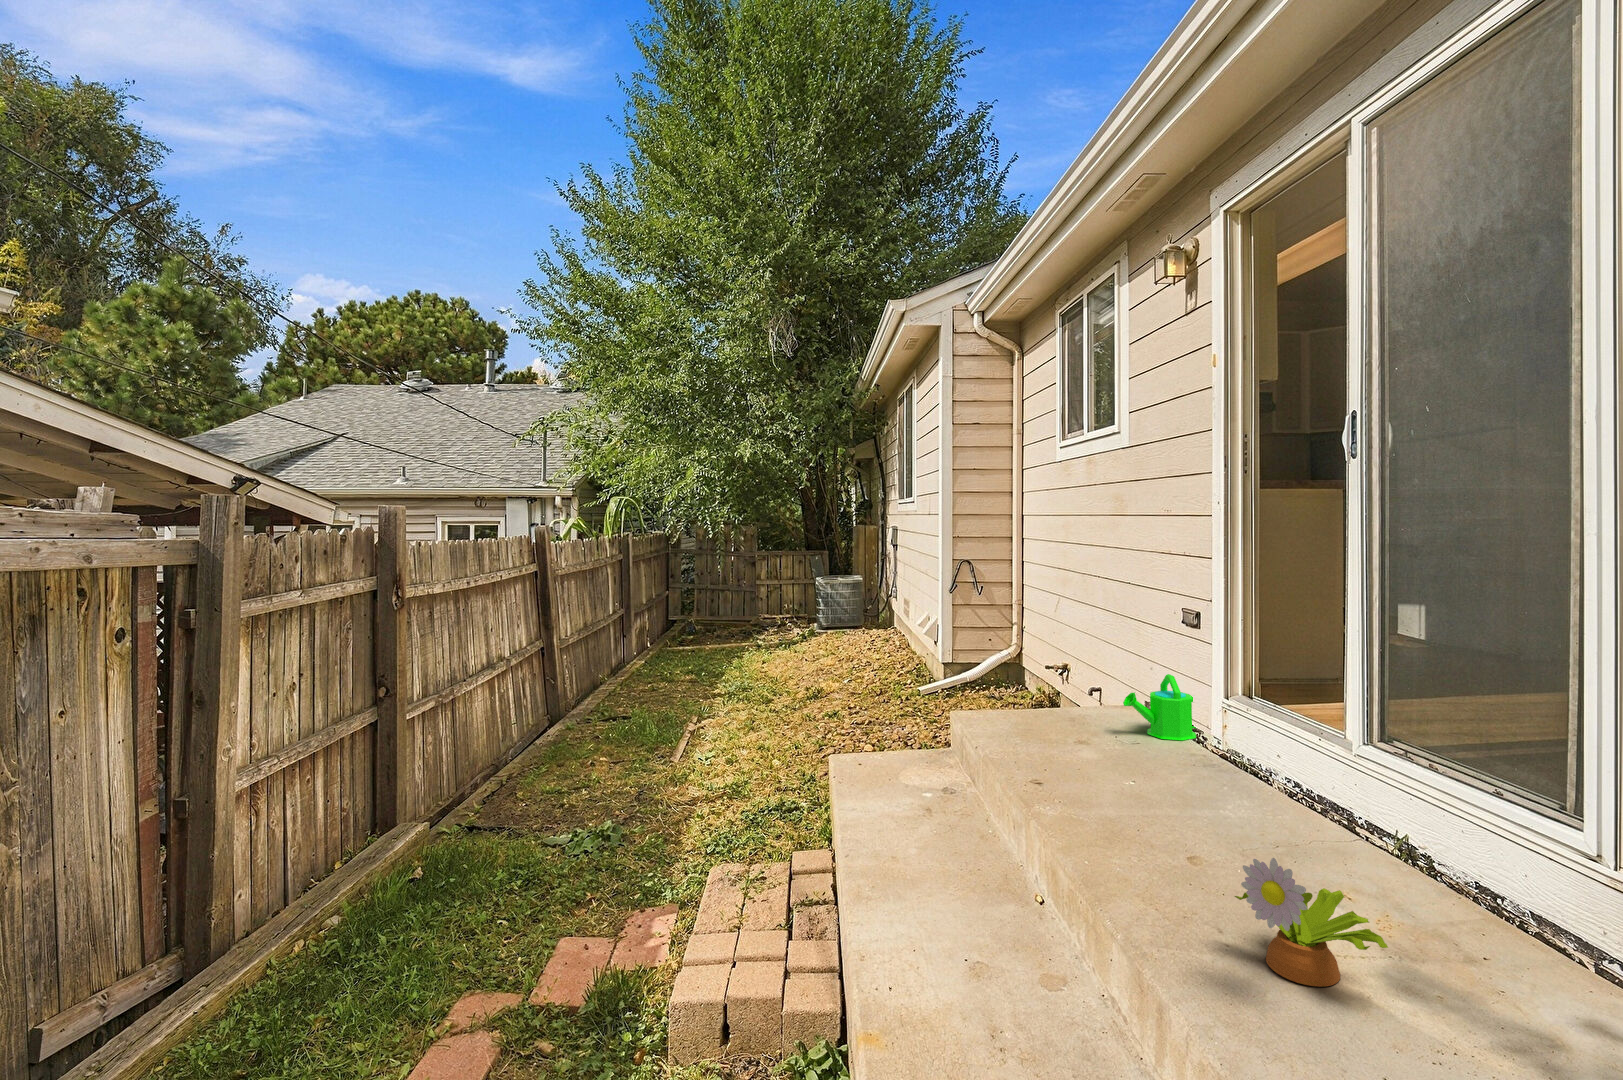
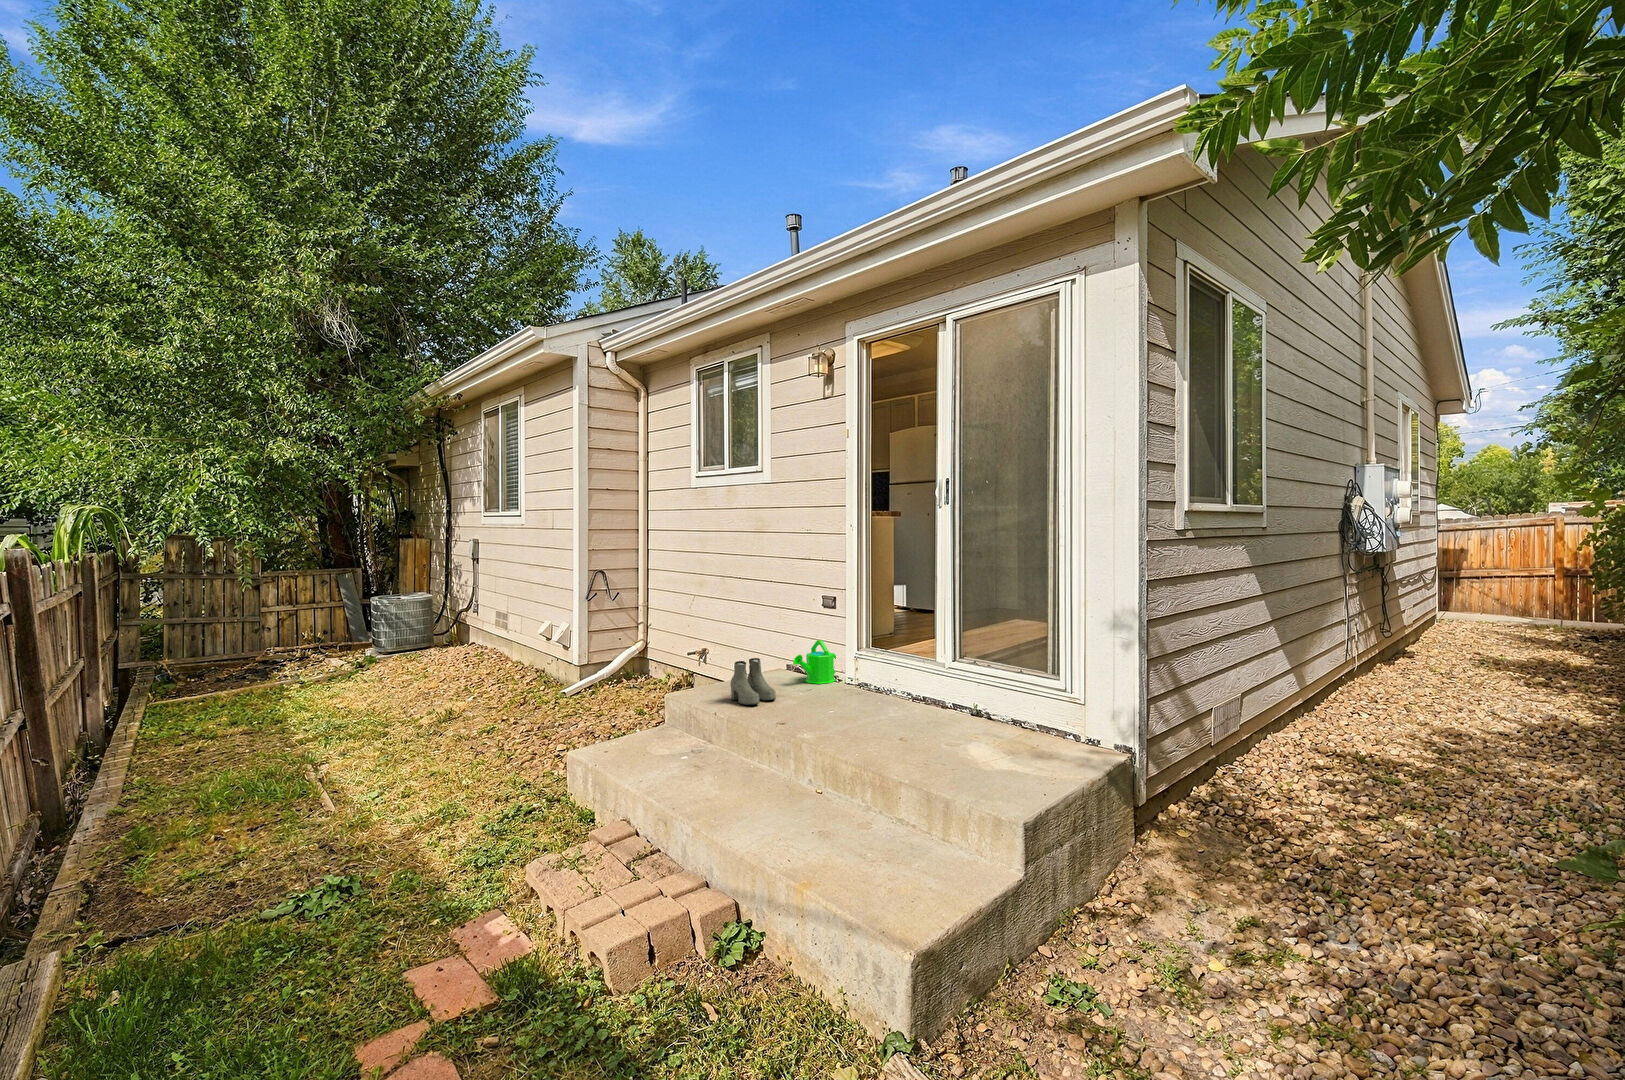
boots: none [1016,689,1074,754] -> present [730,658,776,705]
decorative plant: present [1235,858,1388,987] -> none [949,710,1019,771]

